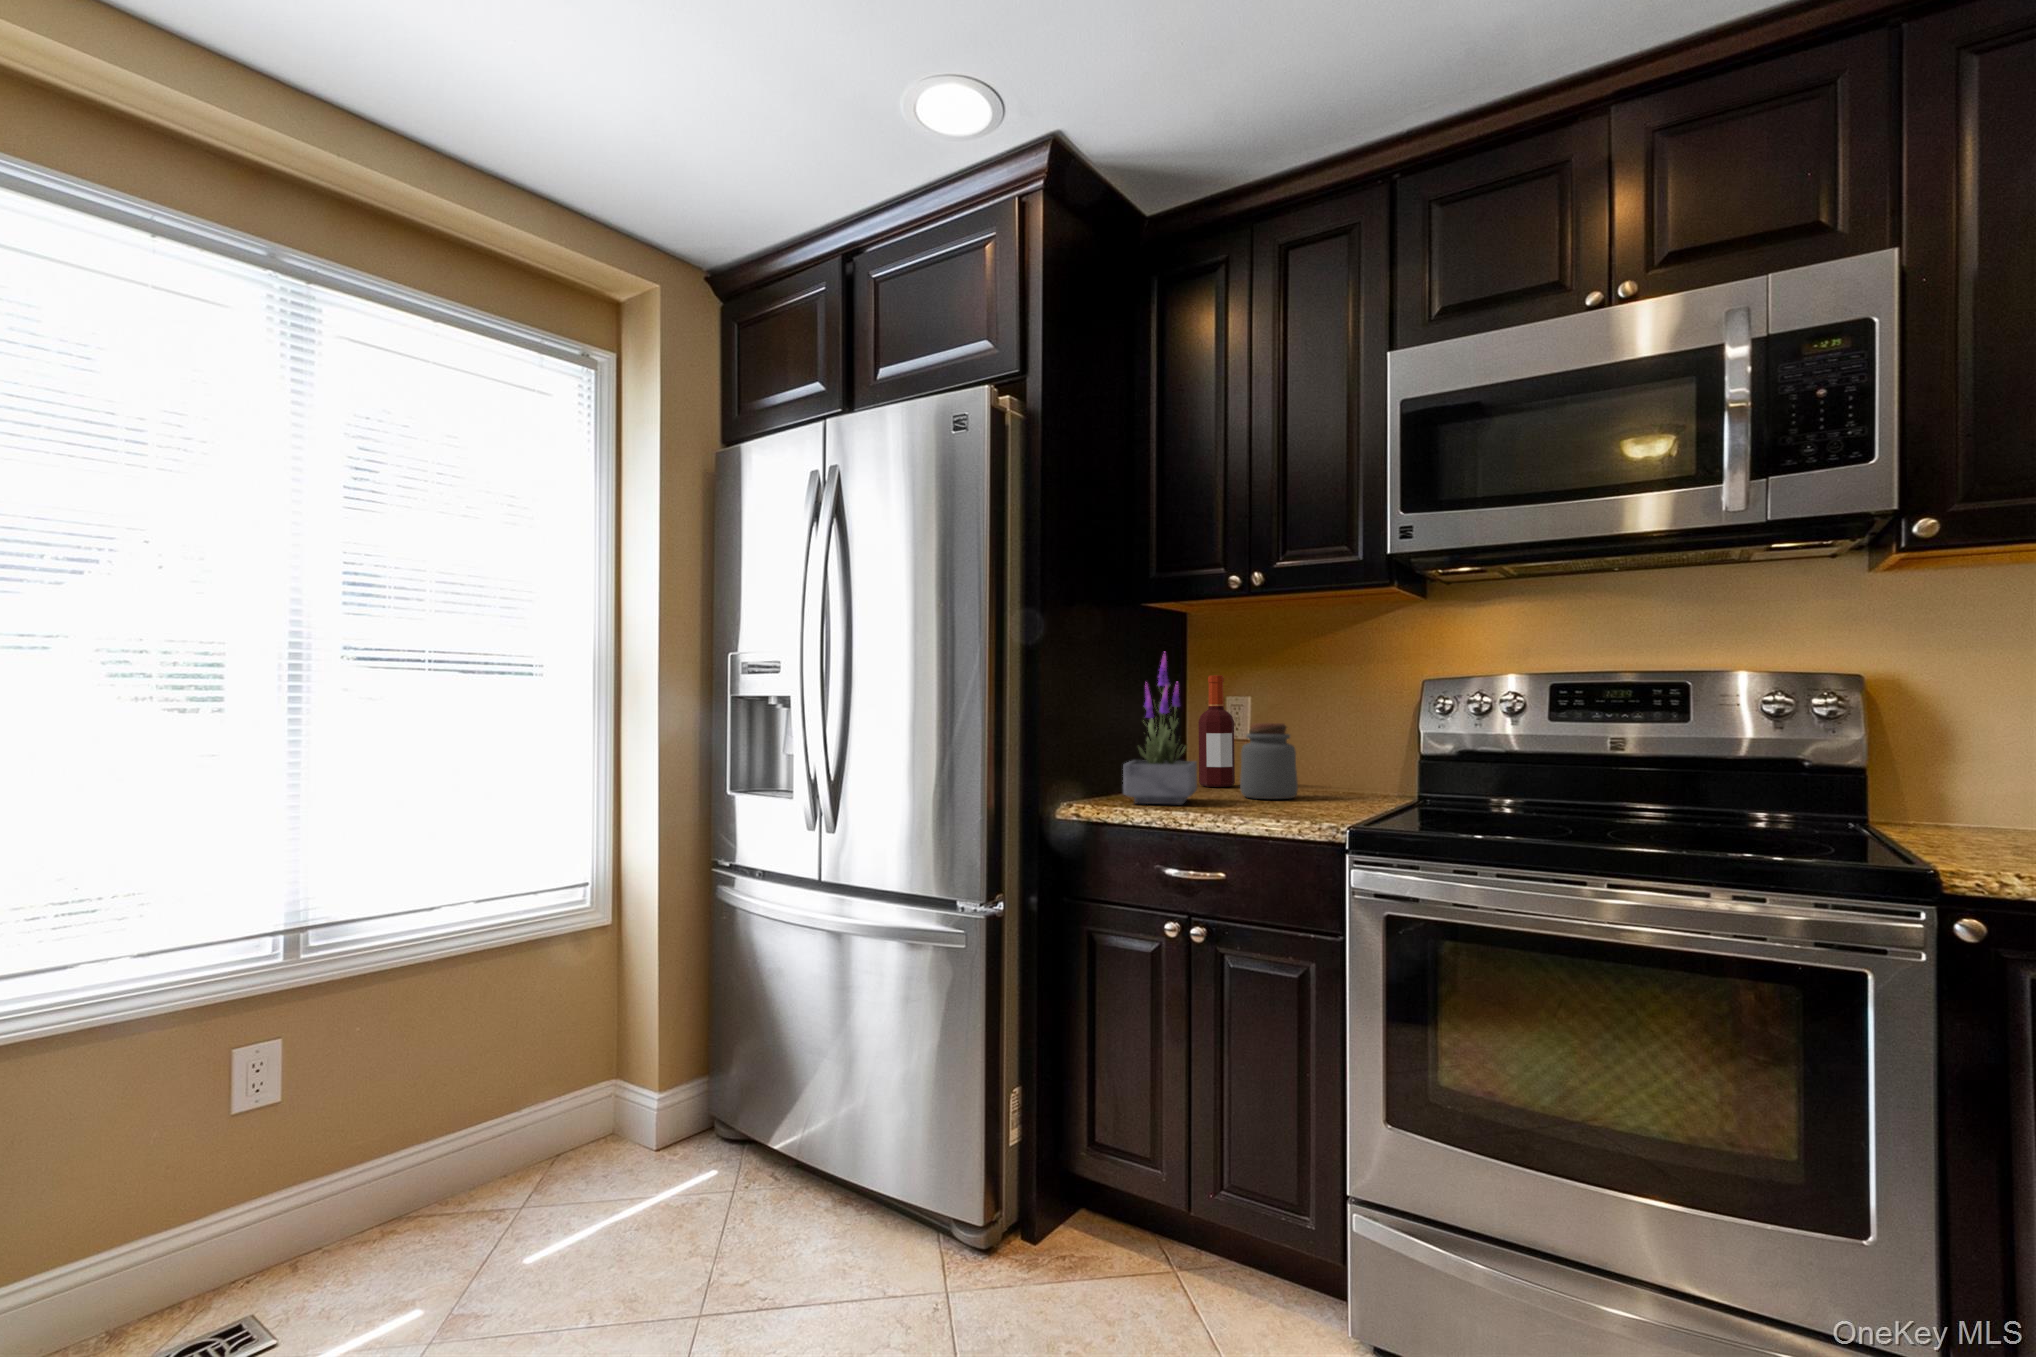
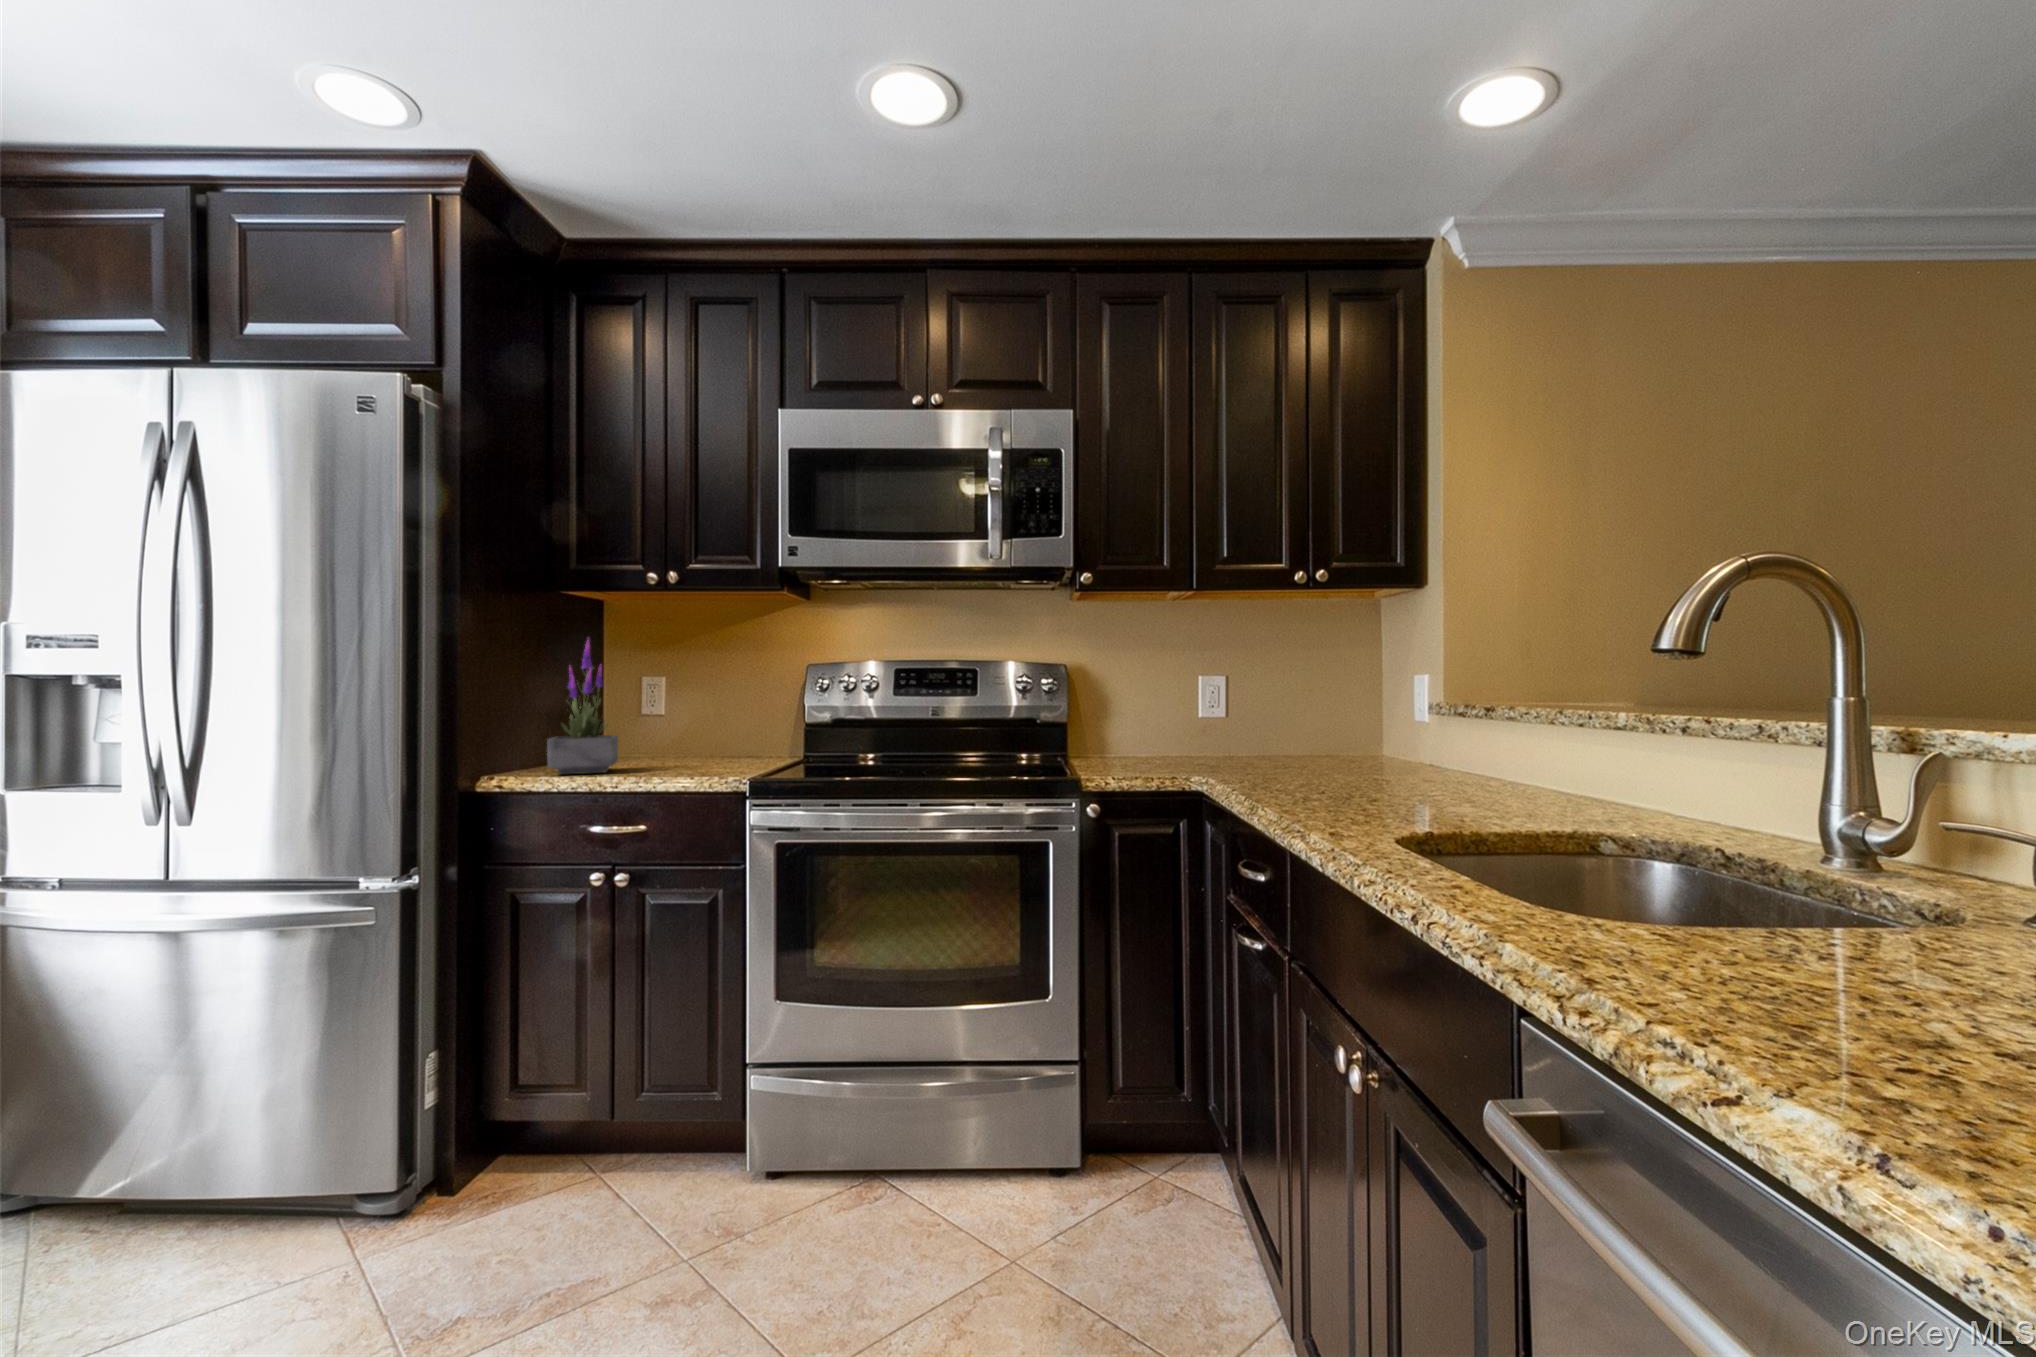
bottle: present [1198,675,1235,787] -> none [618,660,652,759]
jar: present [1240,723,1298,799] -> none [658,701,708,765]

